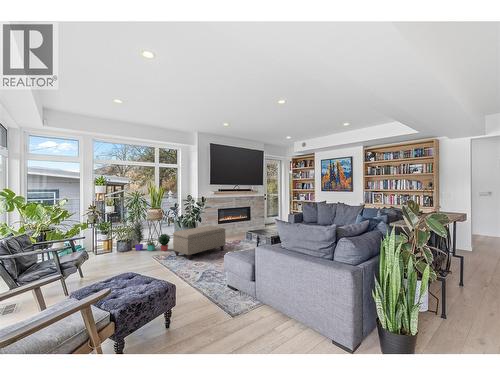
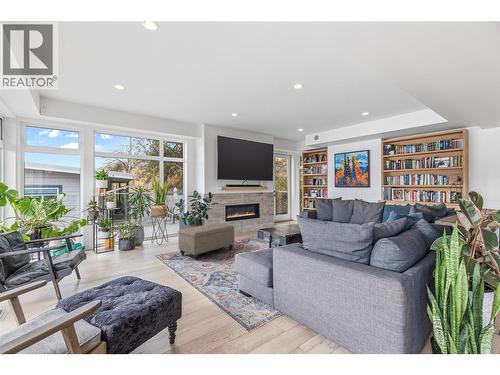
potted plant: present [134,221,170,251] -> none [136,217,176,250]

